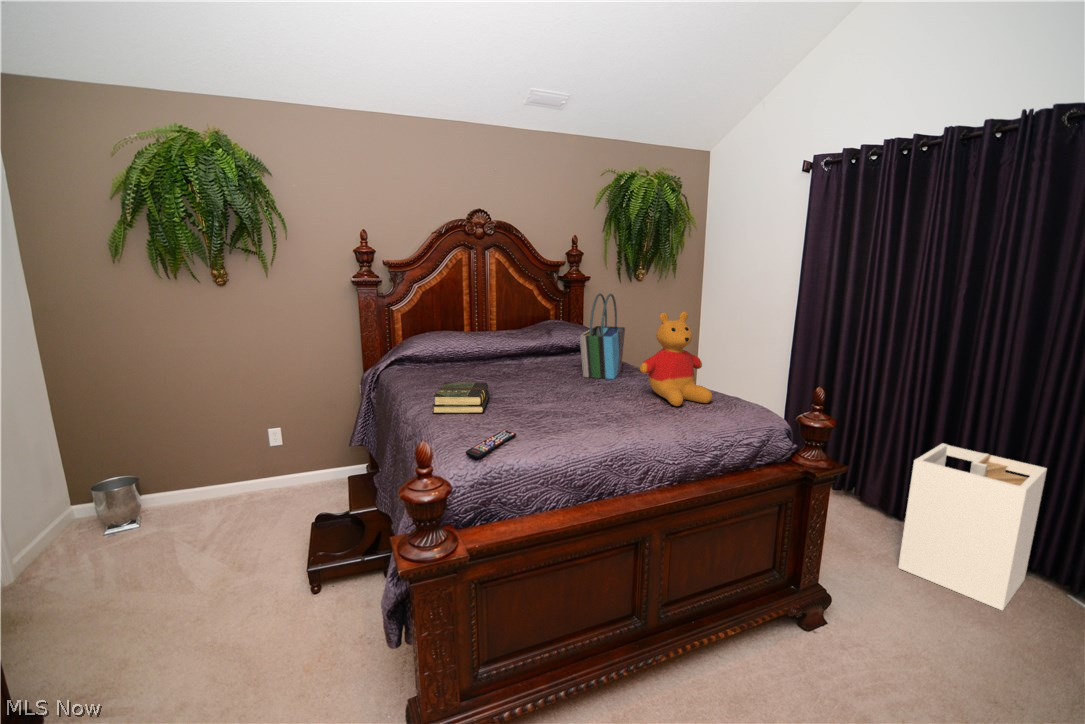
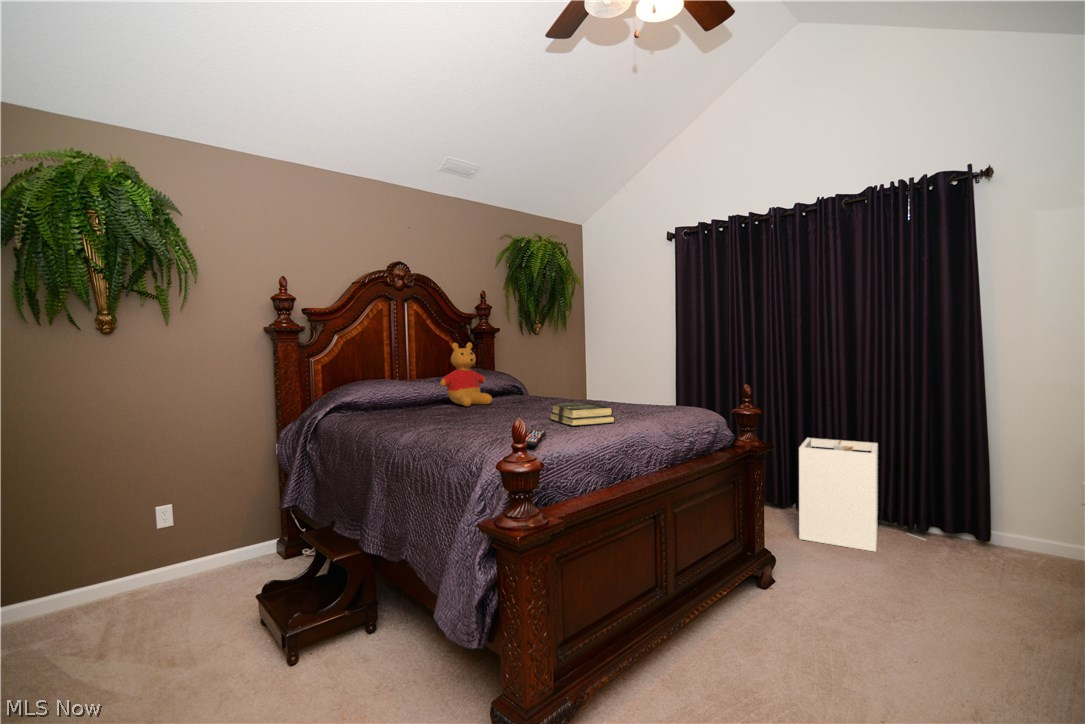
tote bag: present [580,293,625,379] -> none [533,330,564,406]
stuffed bear: present [640,312,712,406] -> present [440,342,492,406]
book: present [432,382,489,413] -> present [550,402,615,426]

